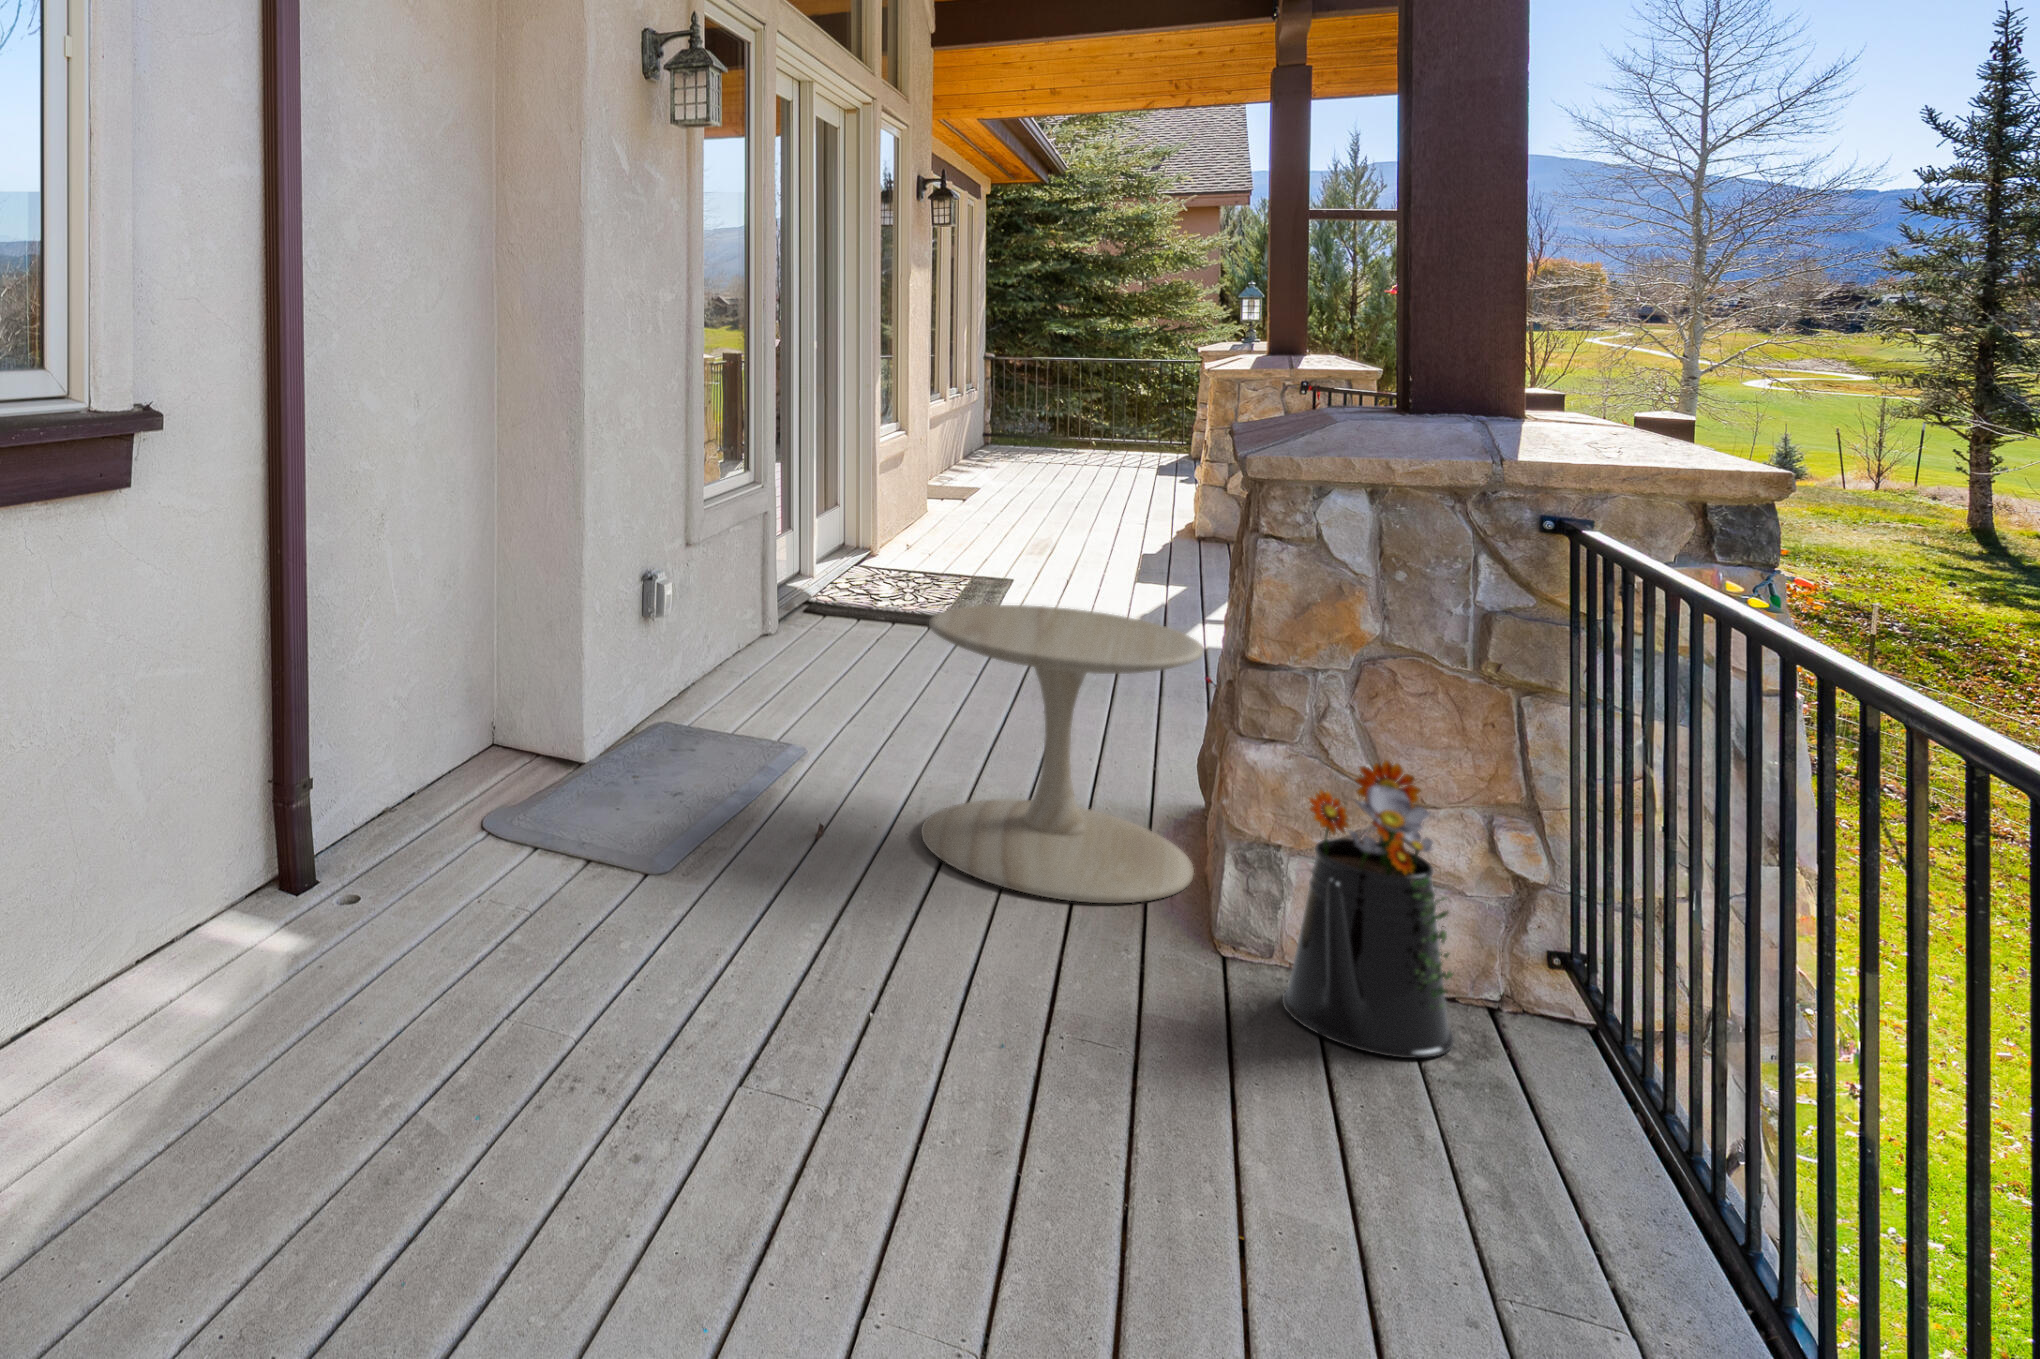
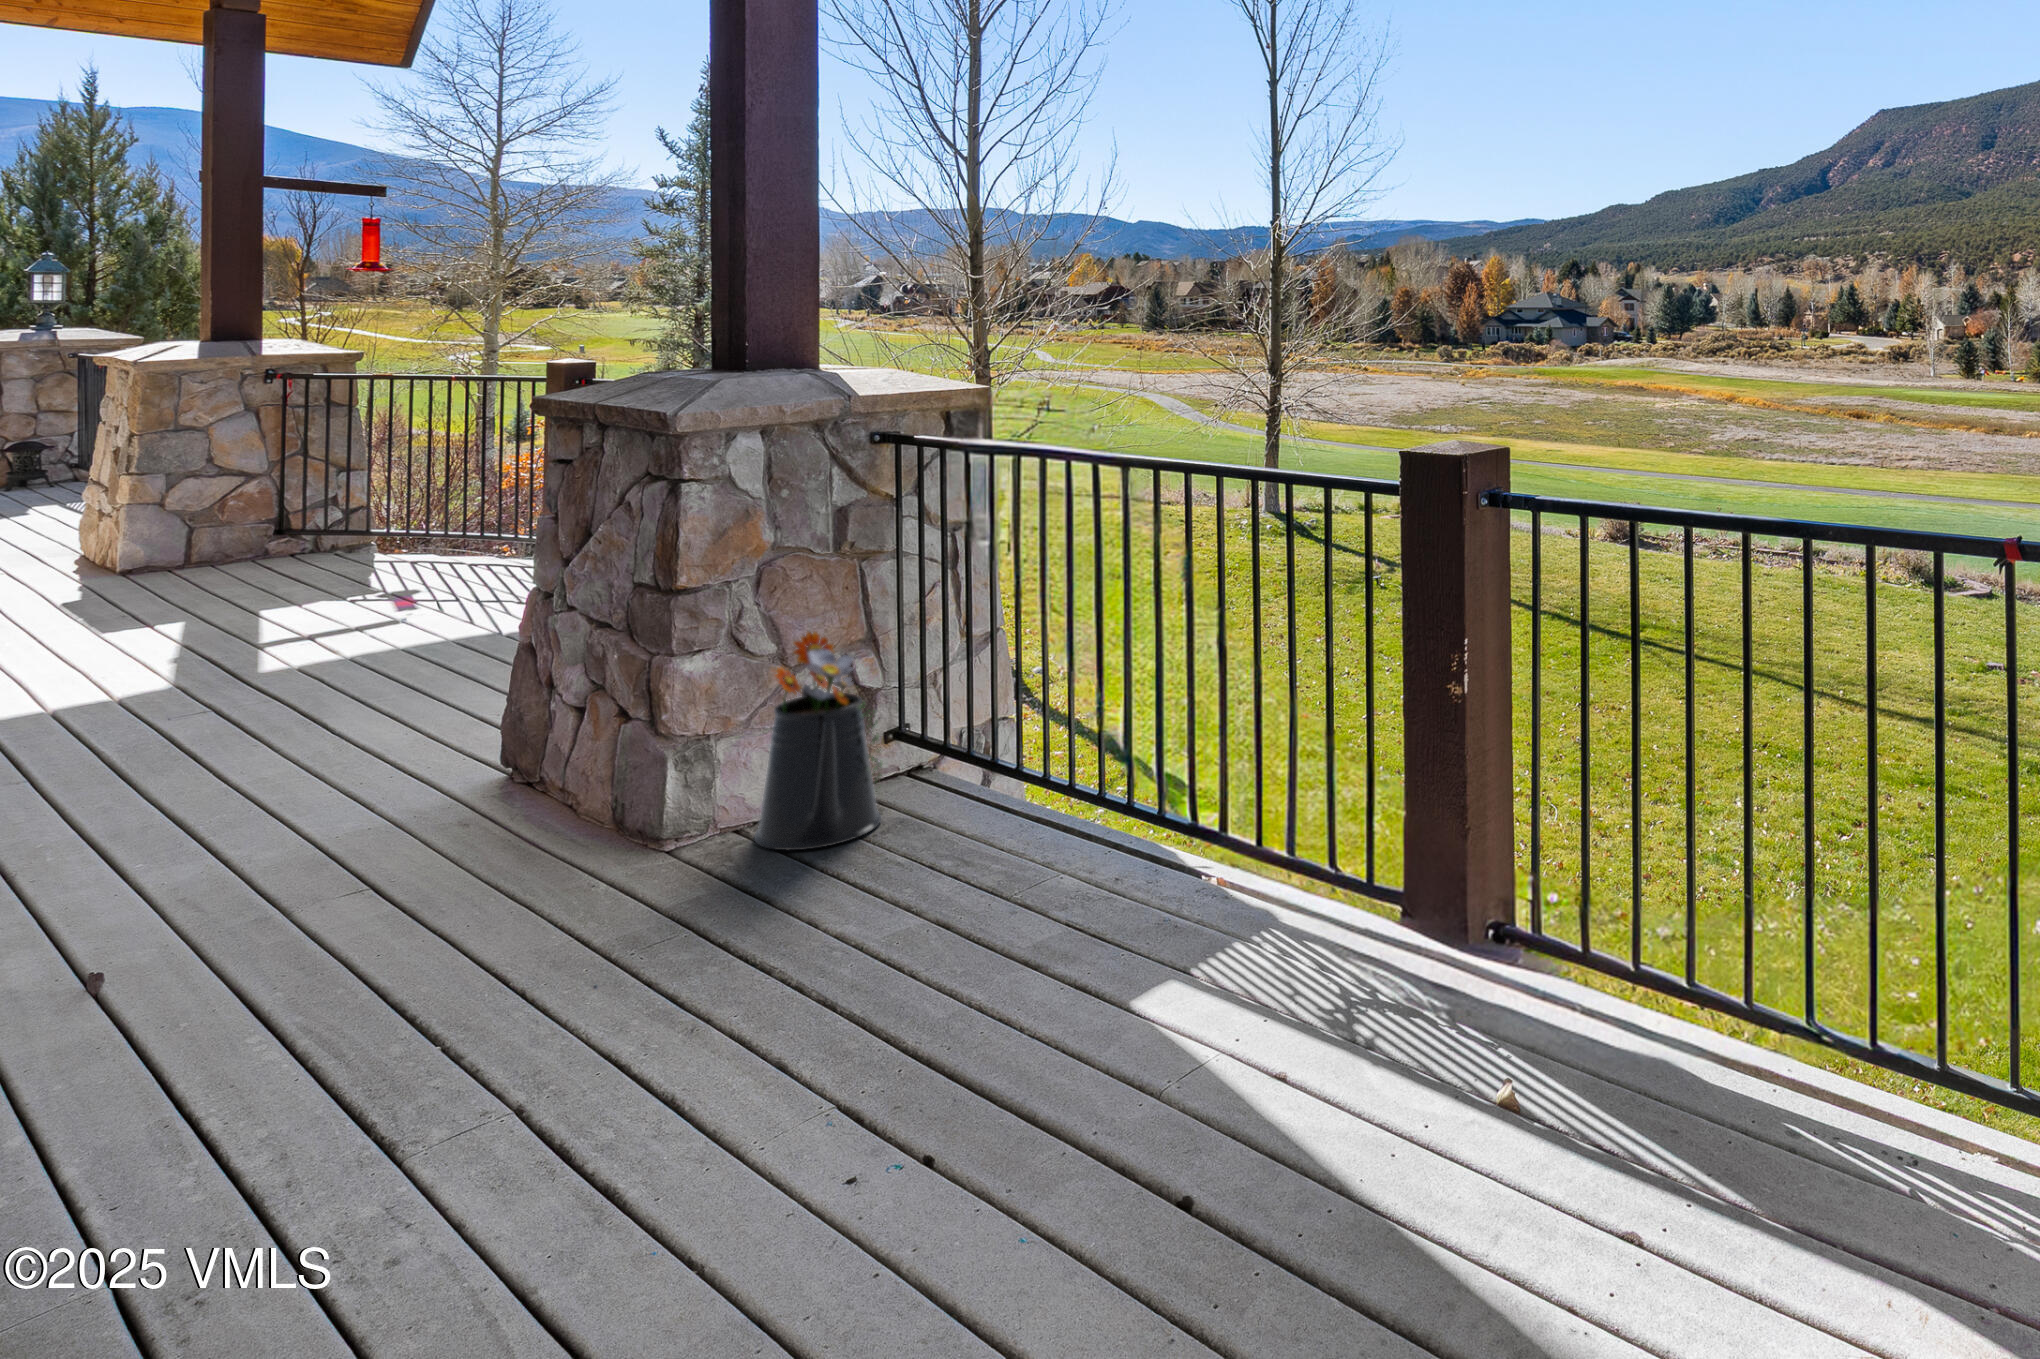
side table: present [921,605,1203,903] -> none [232,594,586,910]

